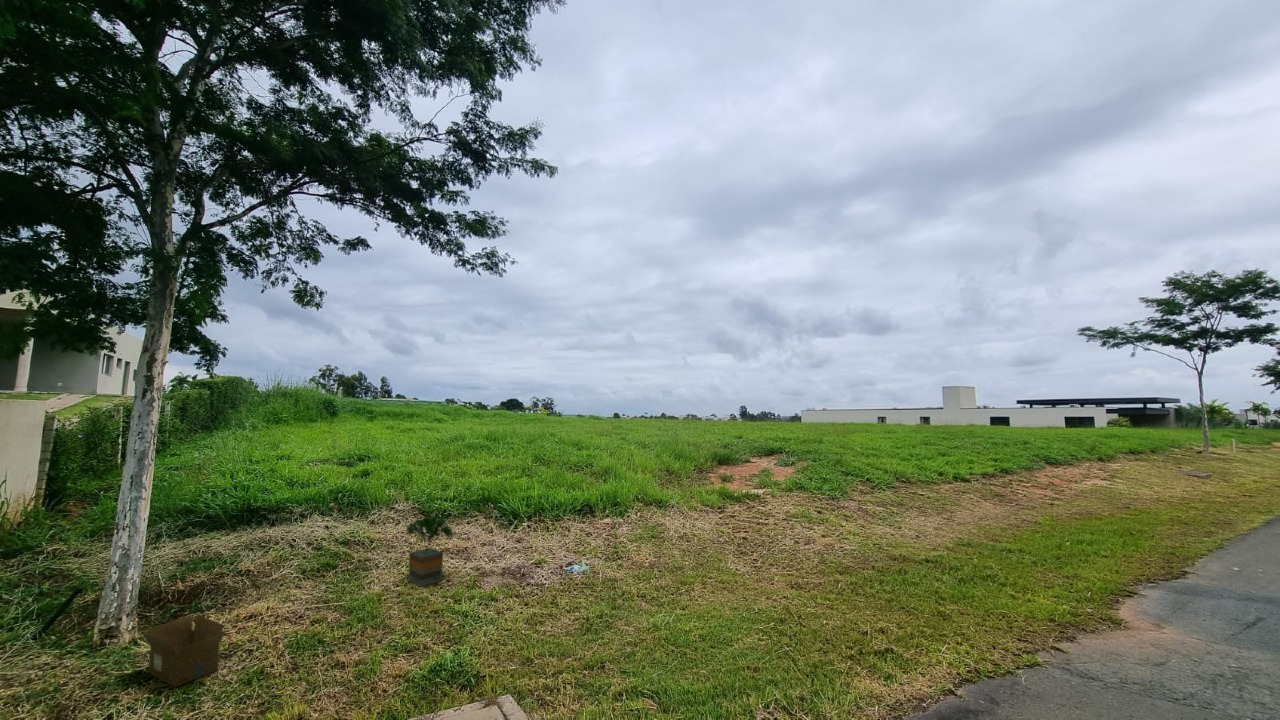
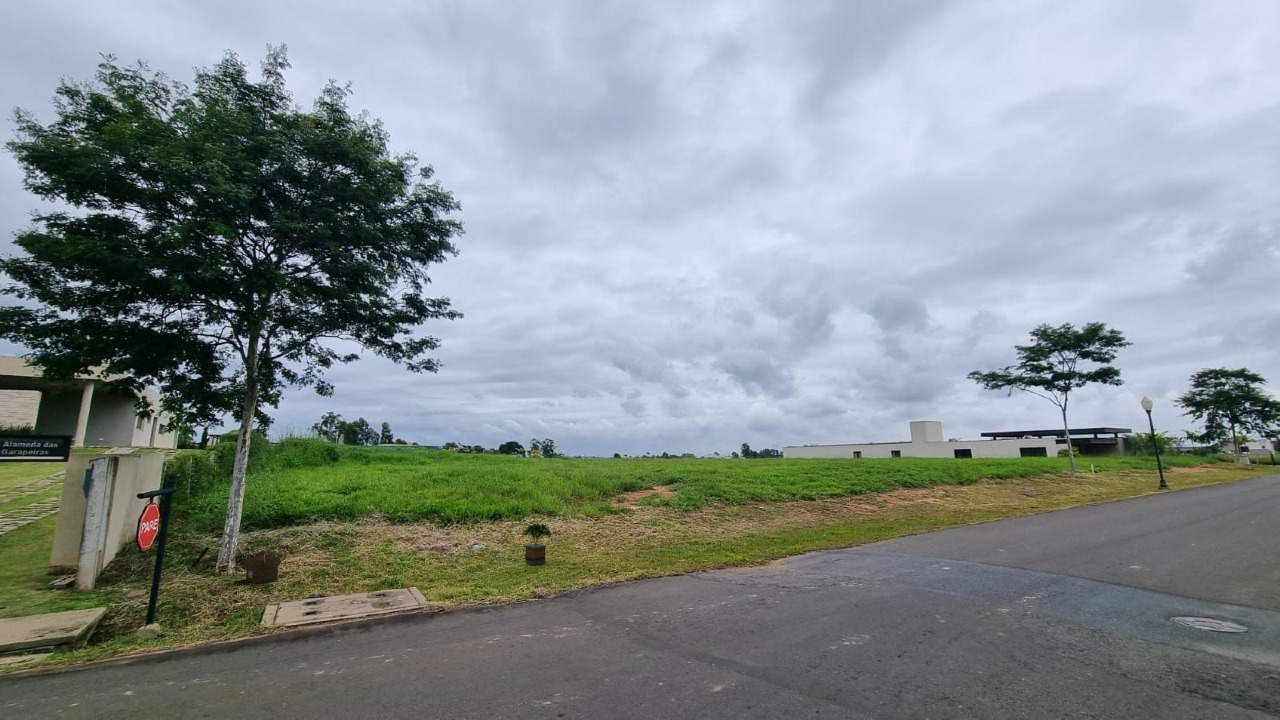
potted tree: present [406,516,454,587] -> present [523,524,552,566]

